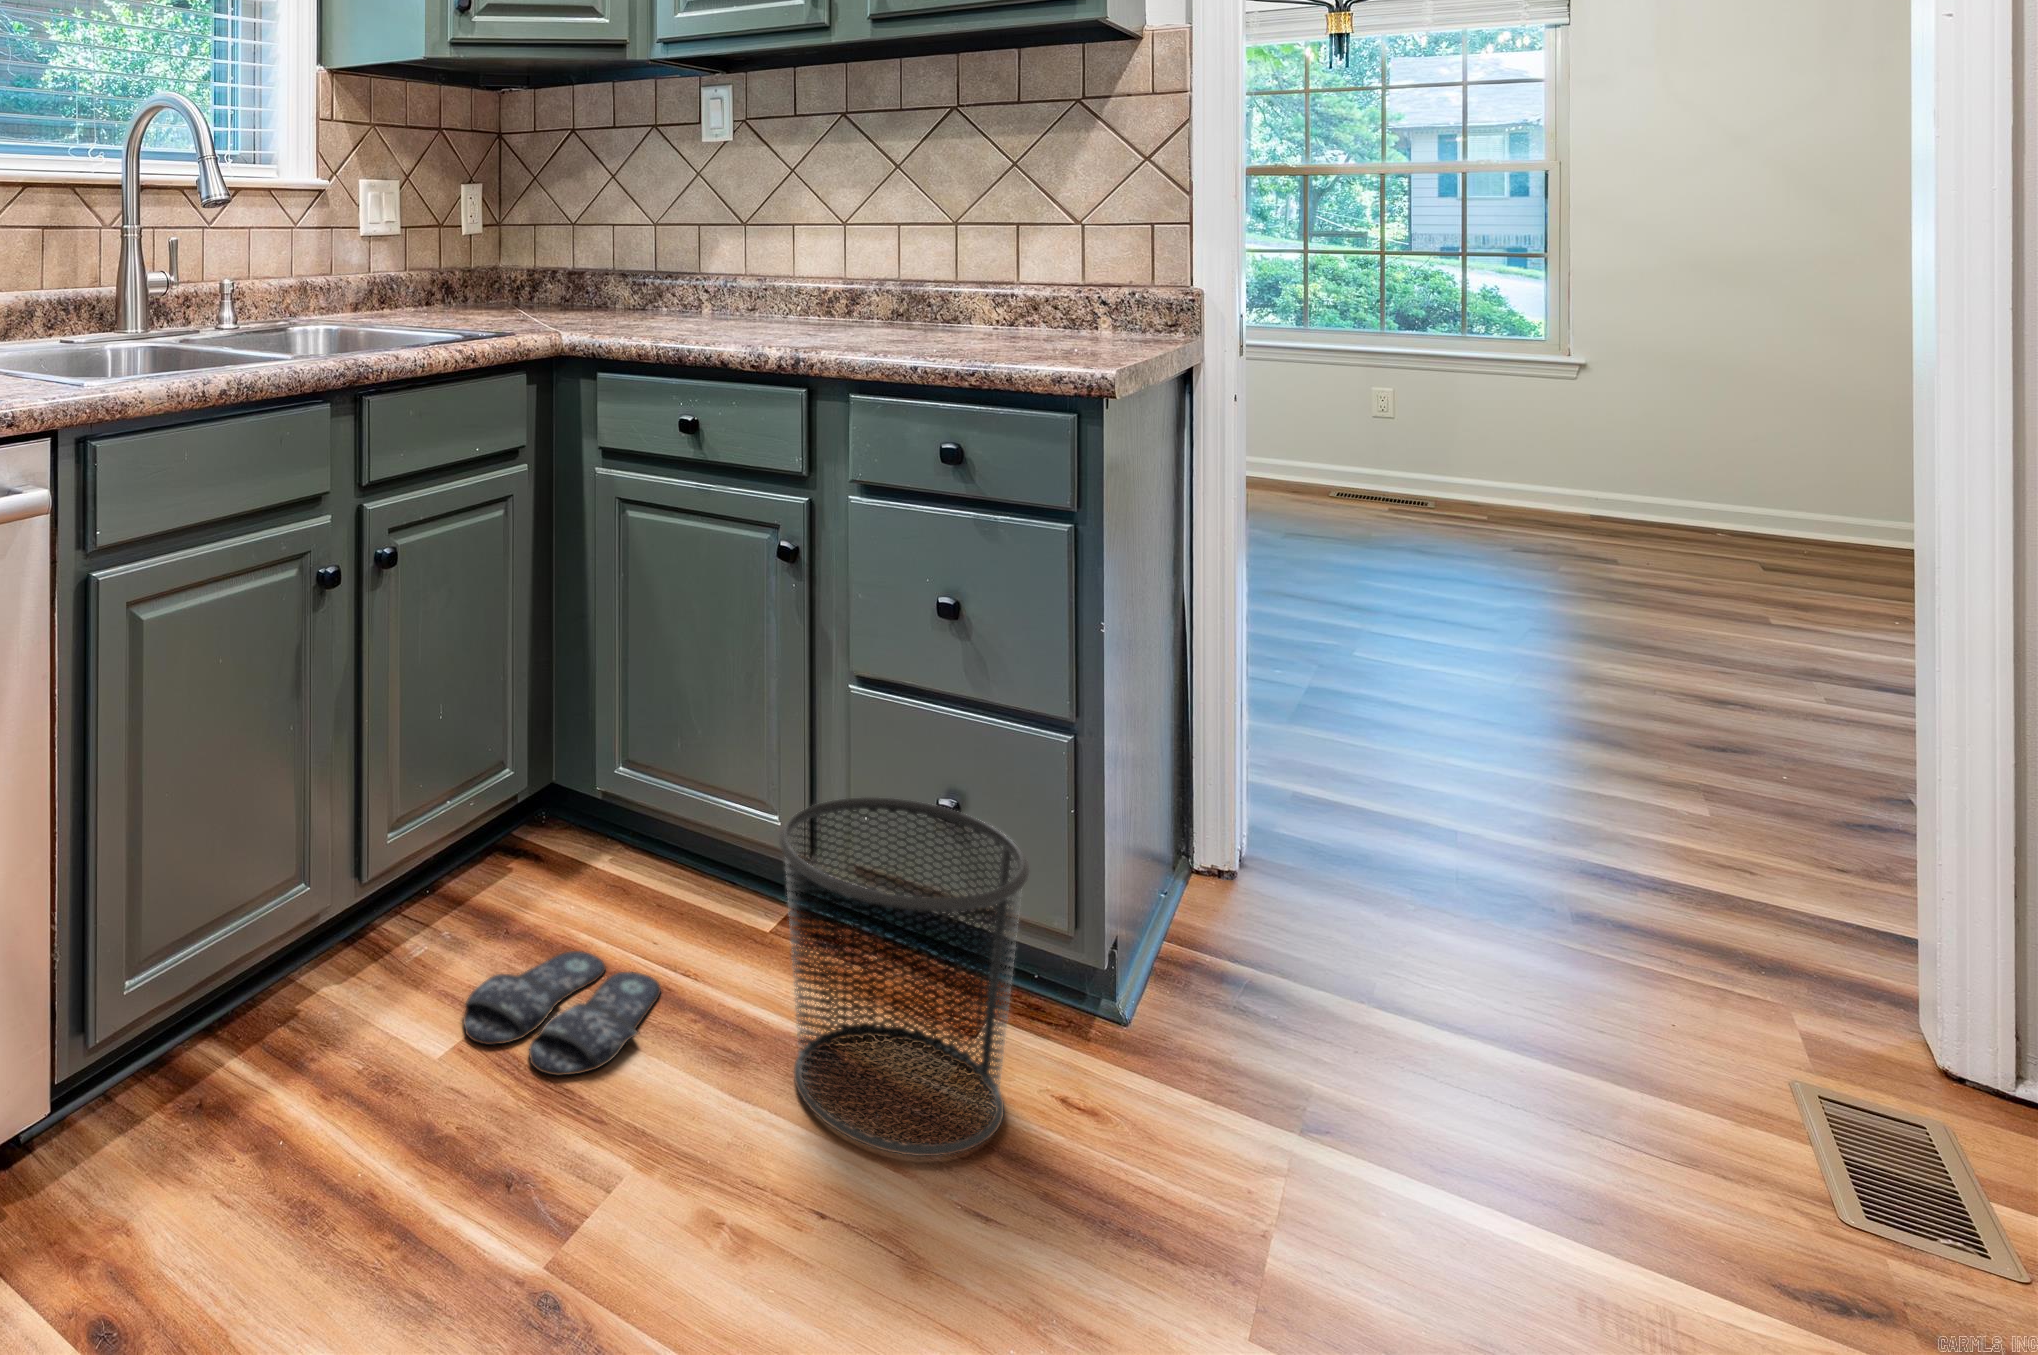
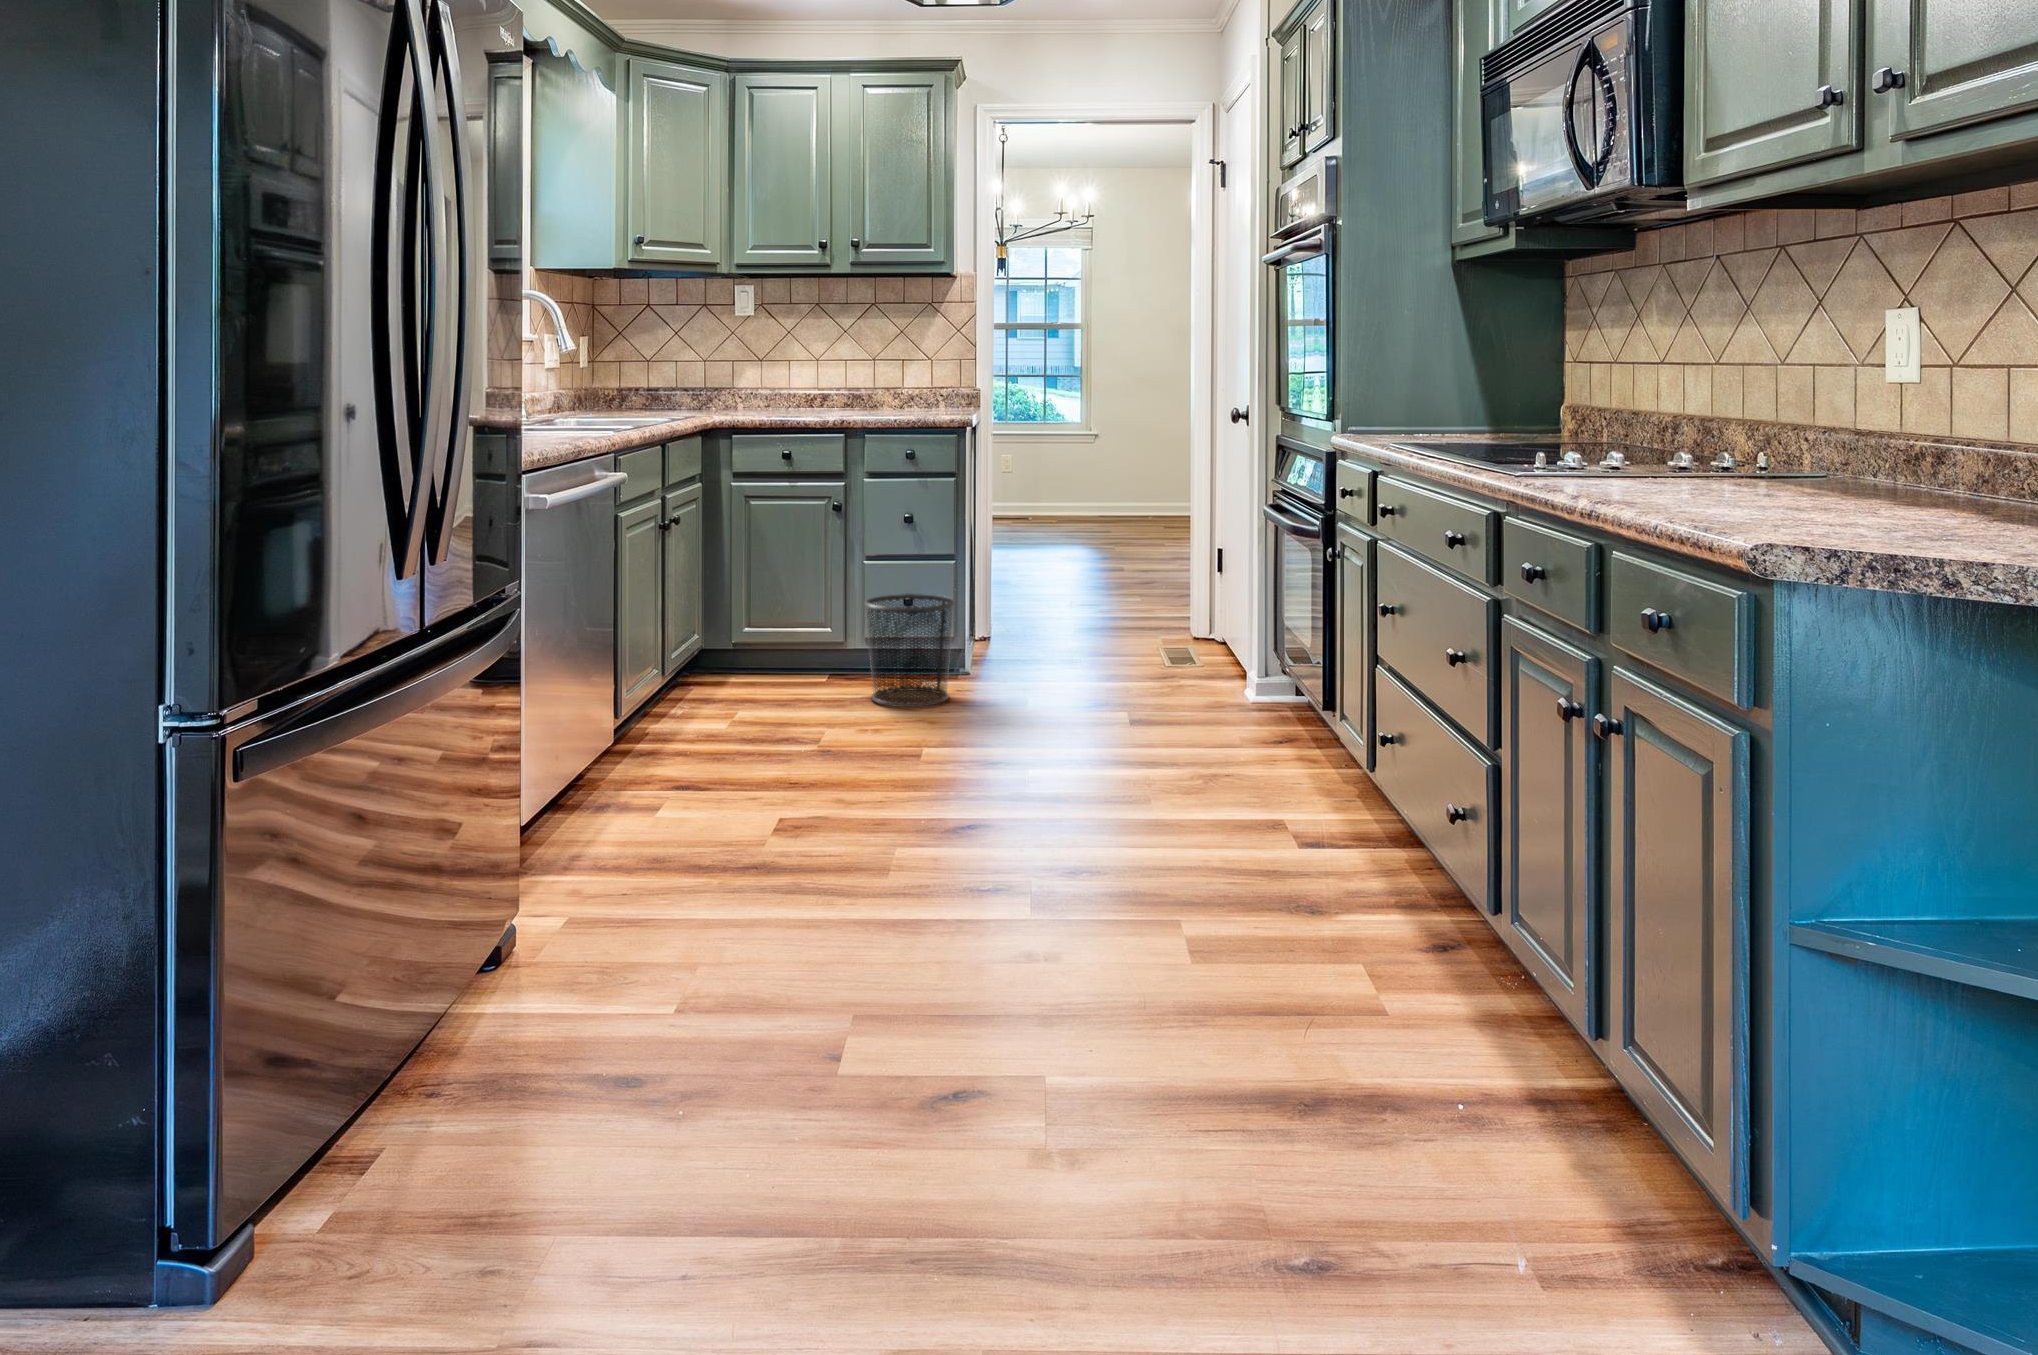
slippers: present [464,951,661,1075] -> none [729,693,808,714]

